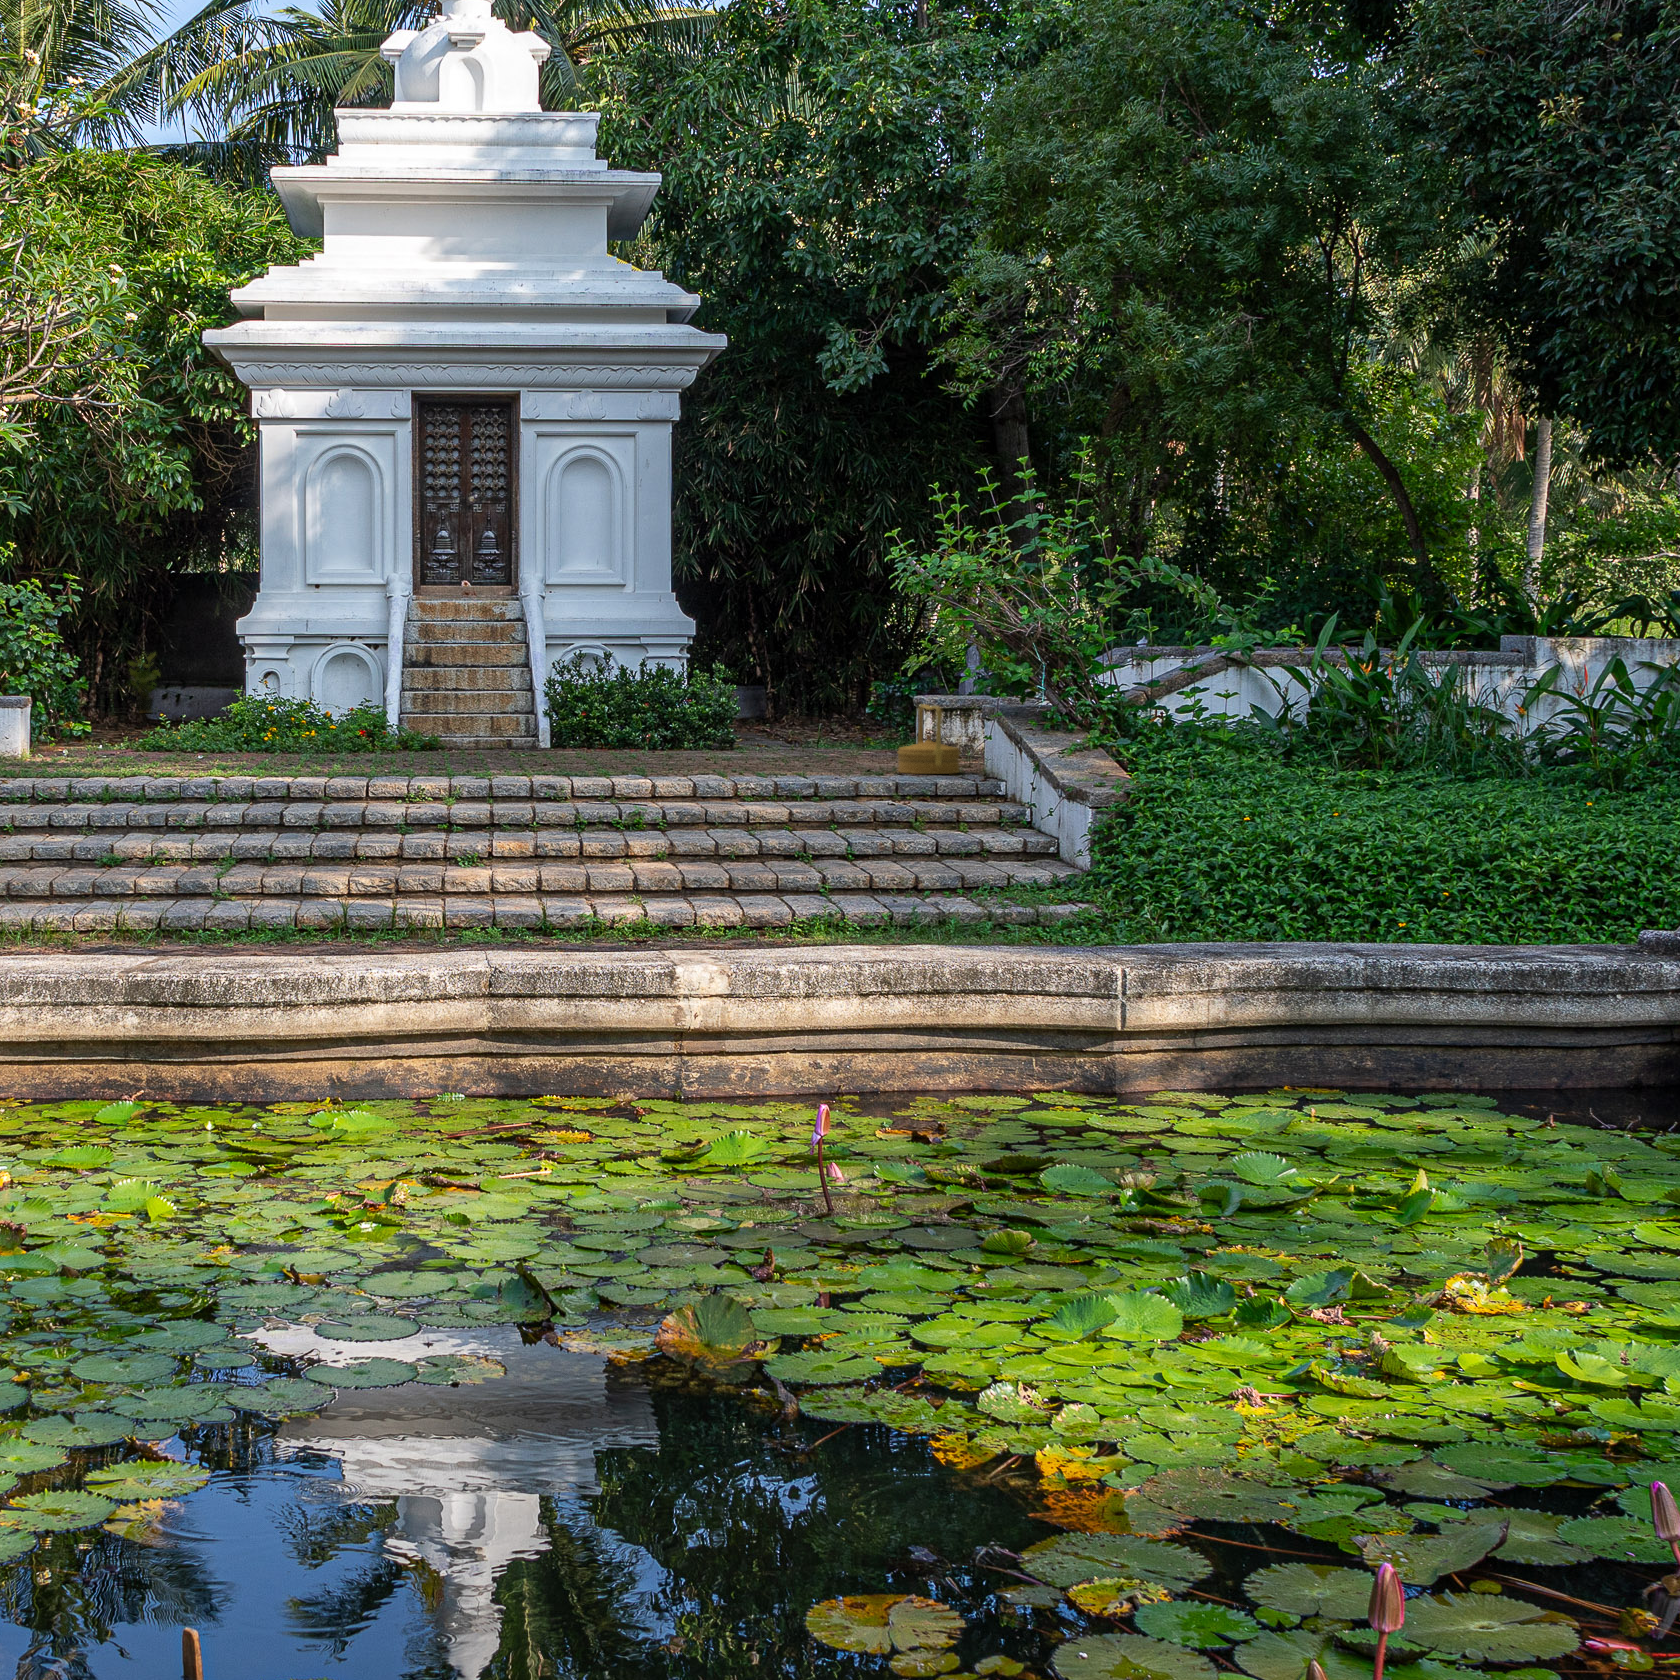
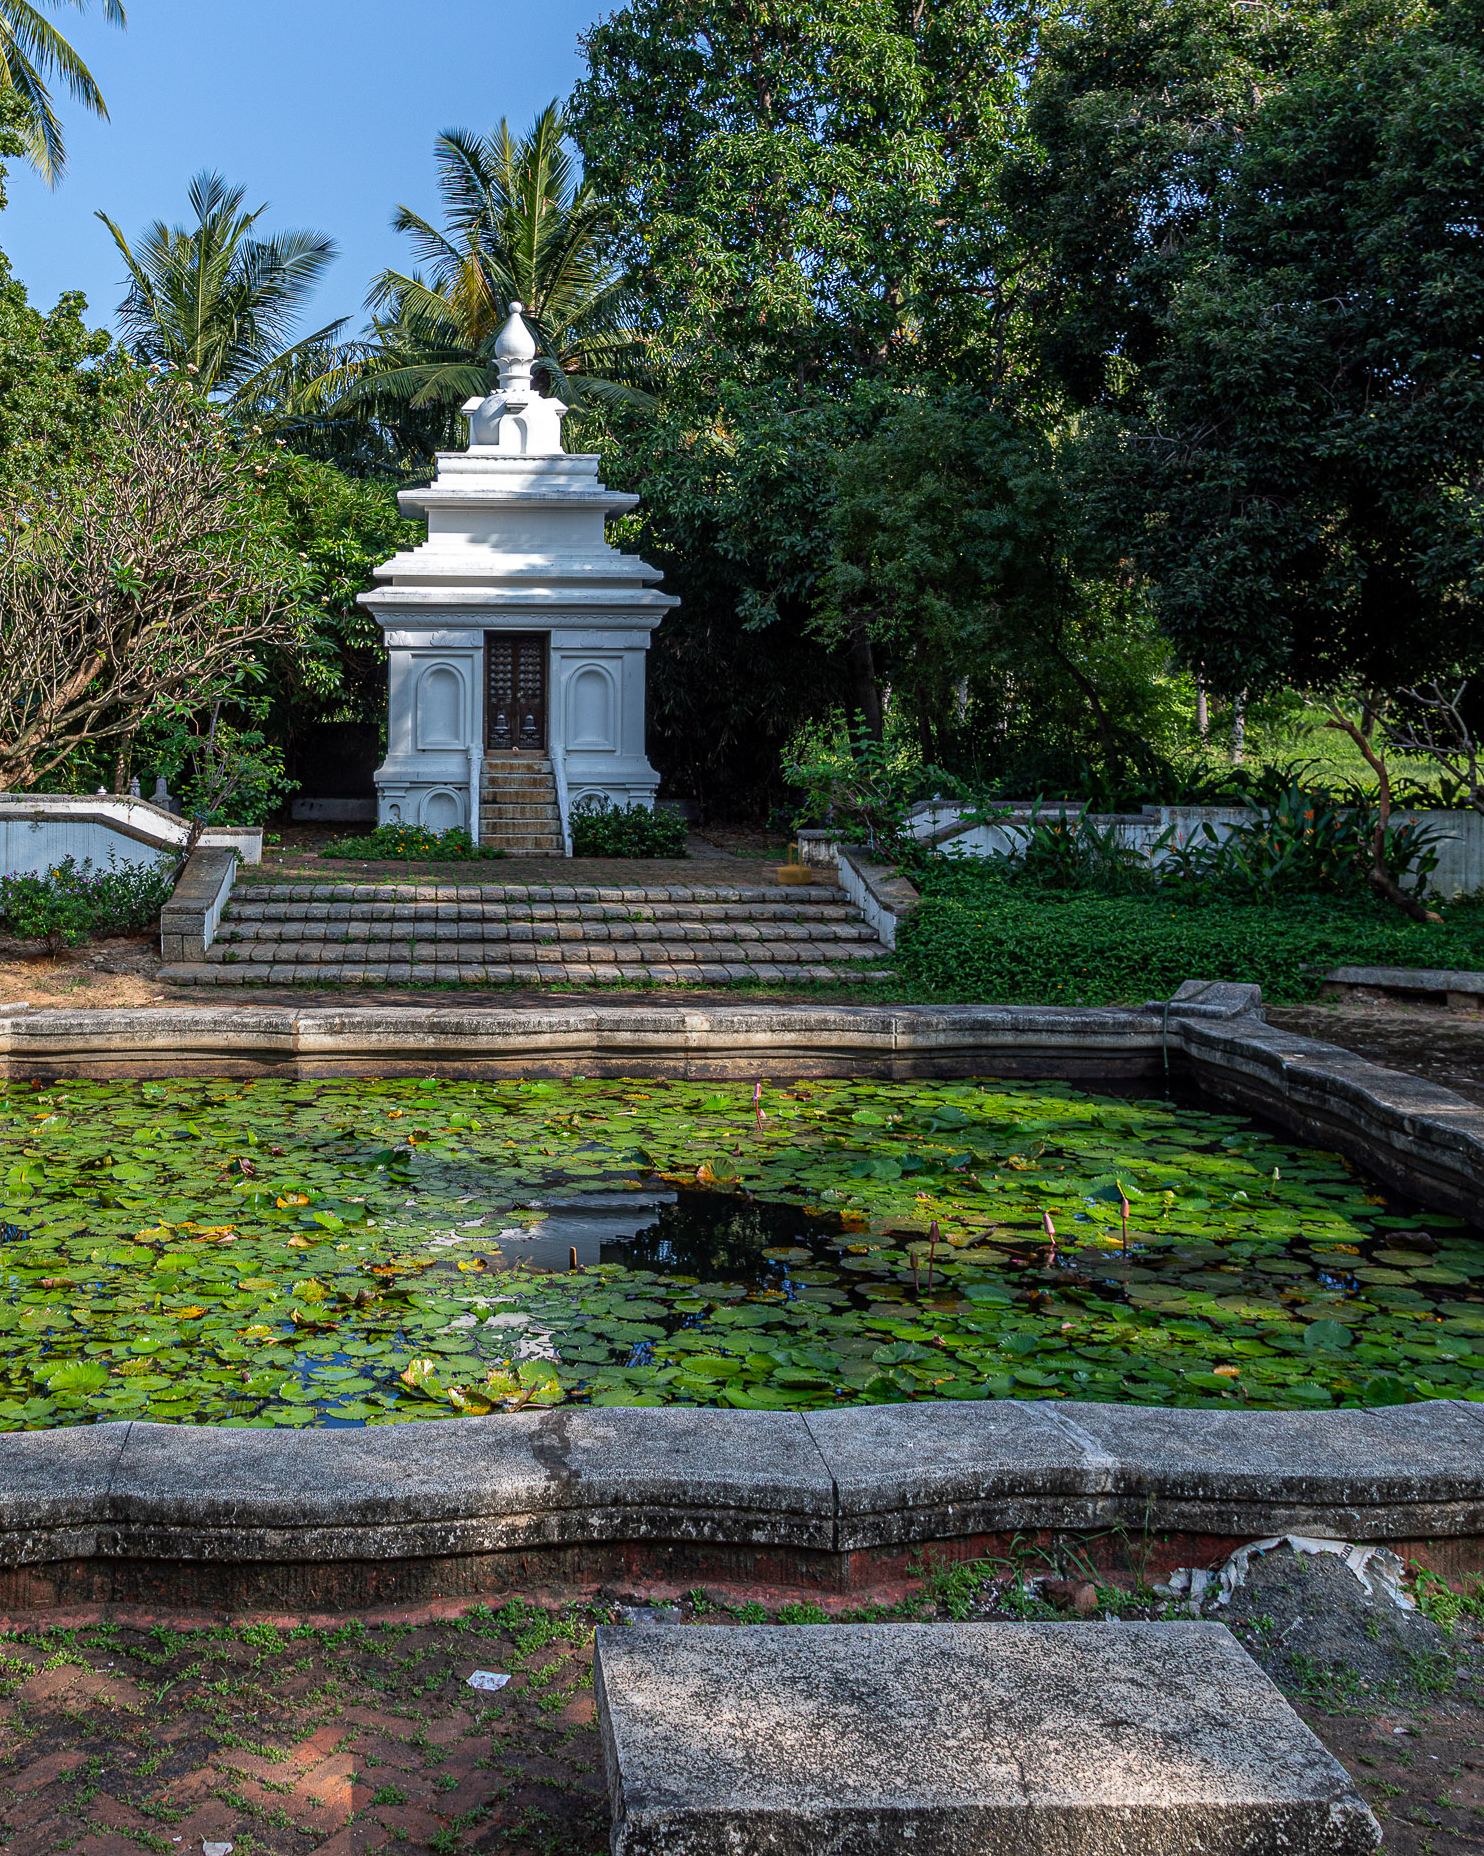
potted plant: present [129,653,160,713] -> none [298,777,318,816]

